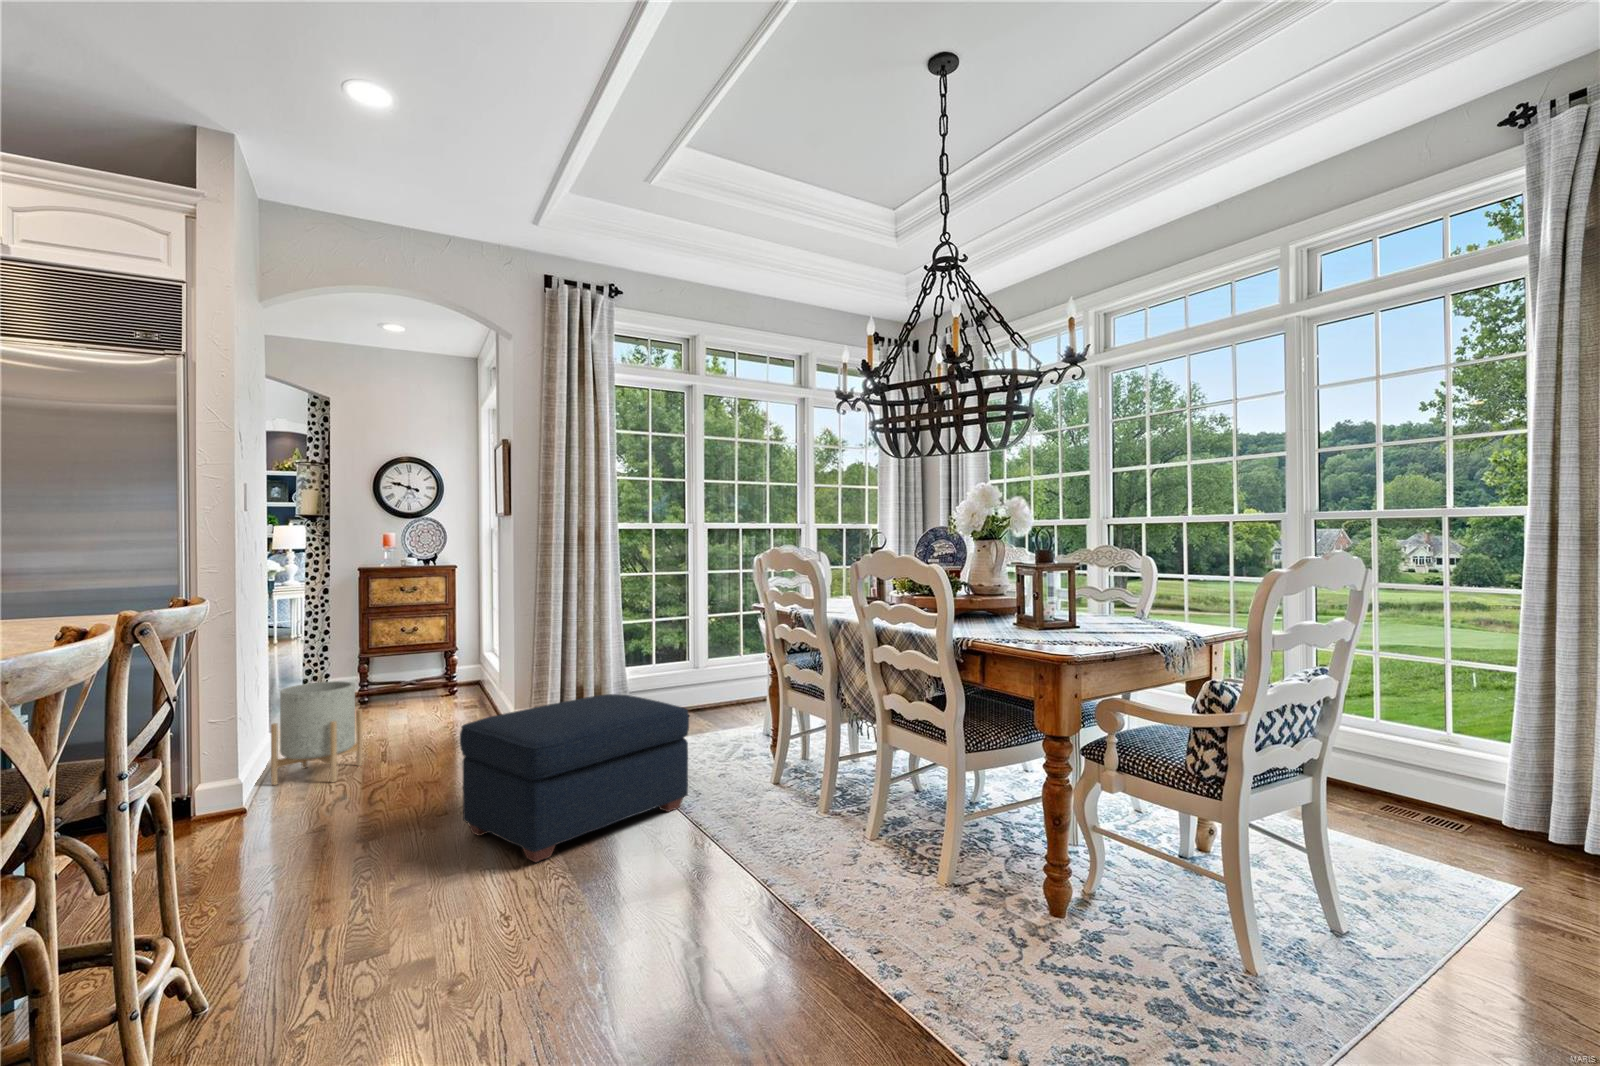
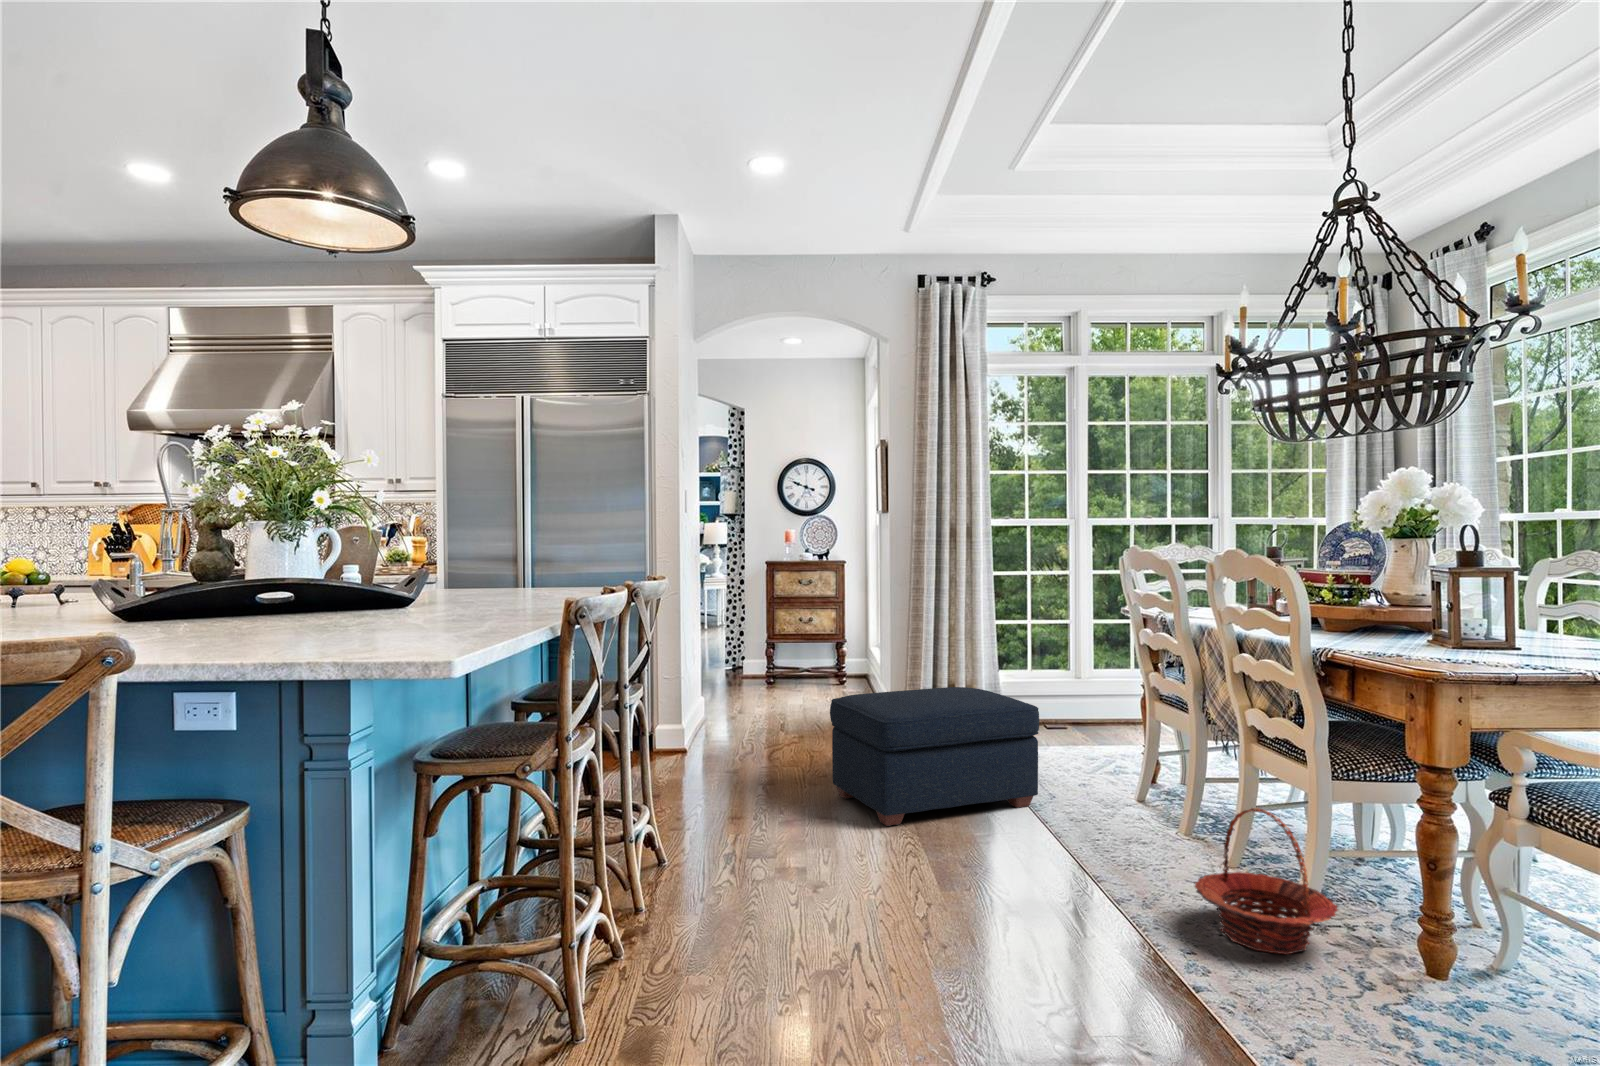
planter: present [271,681,362,785] -> none [697,657,763,742]
basket: none [864,790,982,926] -> present [1195,808,1338,954]

